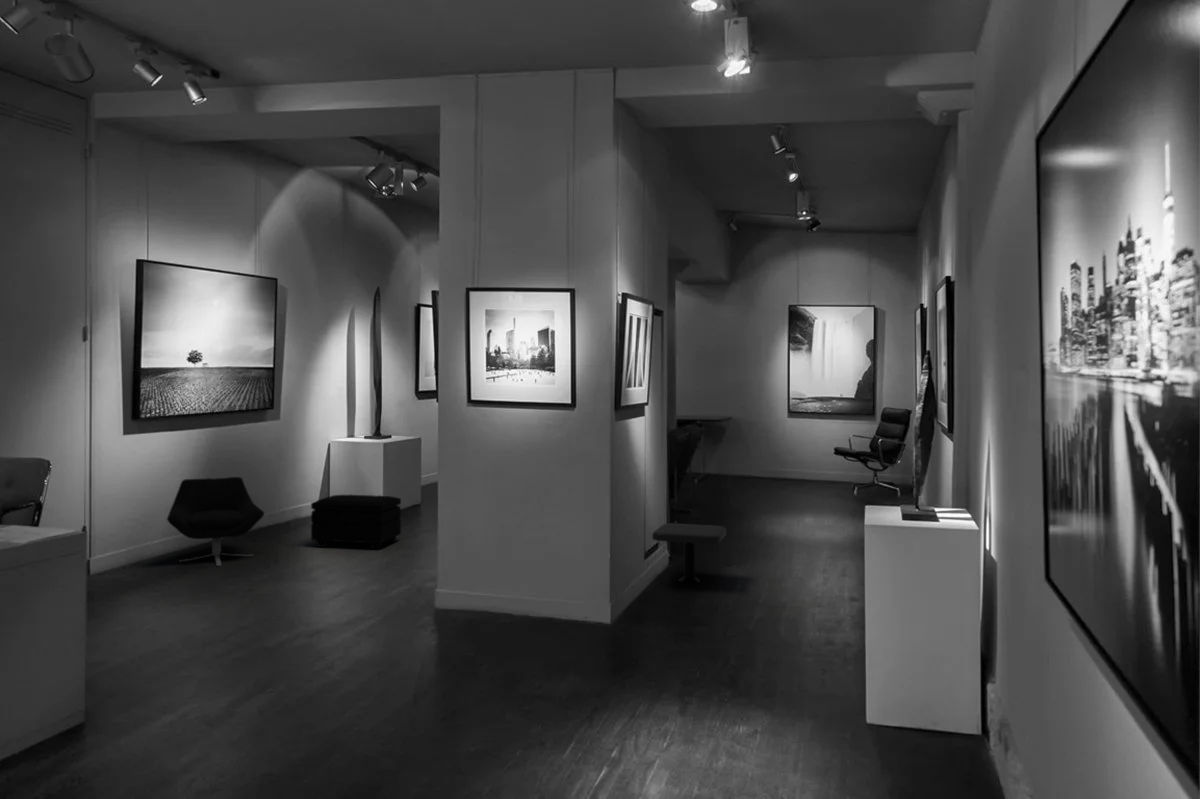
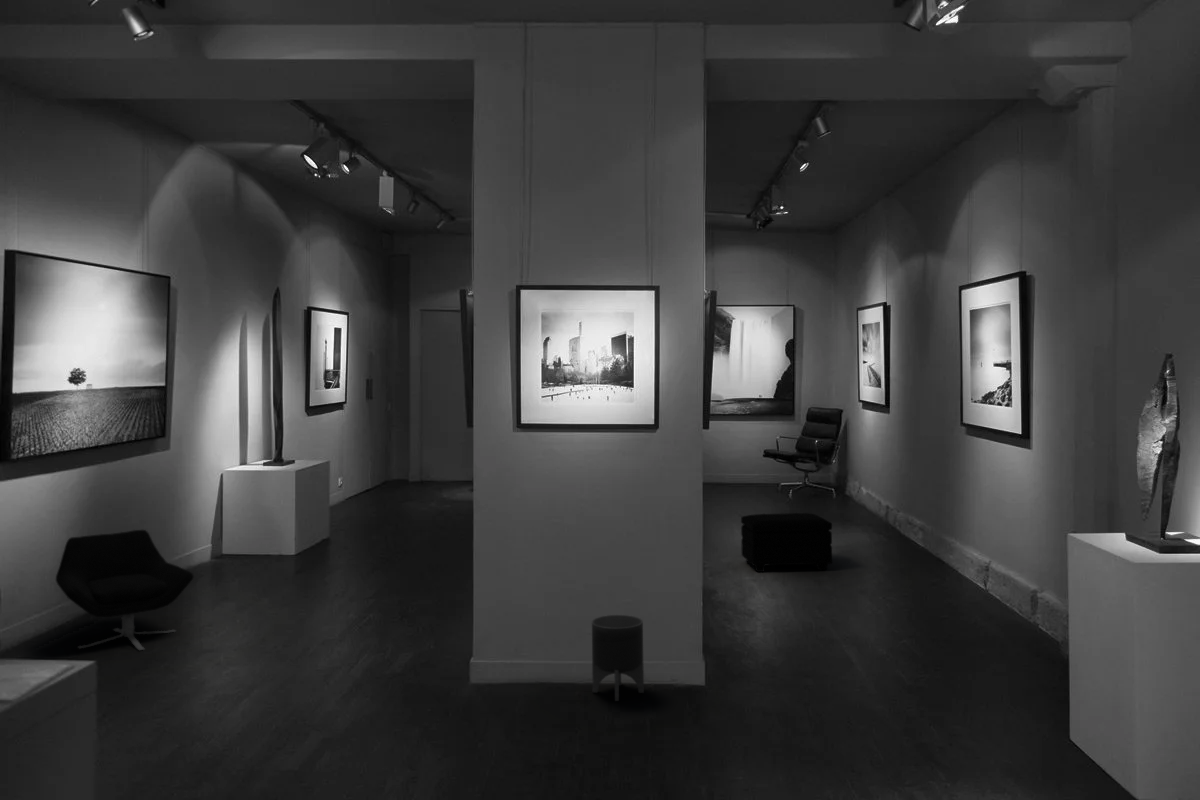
footstool: present [311,495,401,549] -> present [741,513,832,572]
pedestal table: present [652,523,726,583] -> none [698,555,780,623]
planter: none [510,559,552,628] -> present [592,615,644,701]

